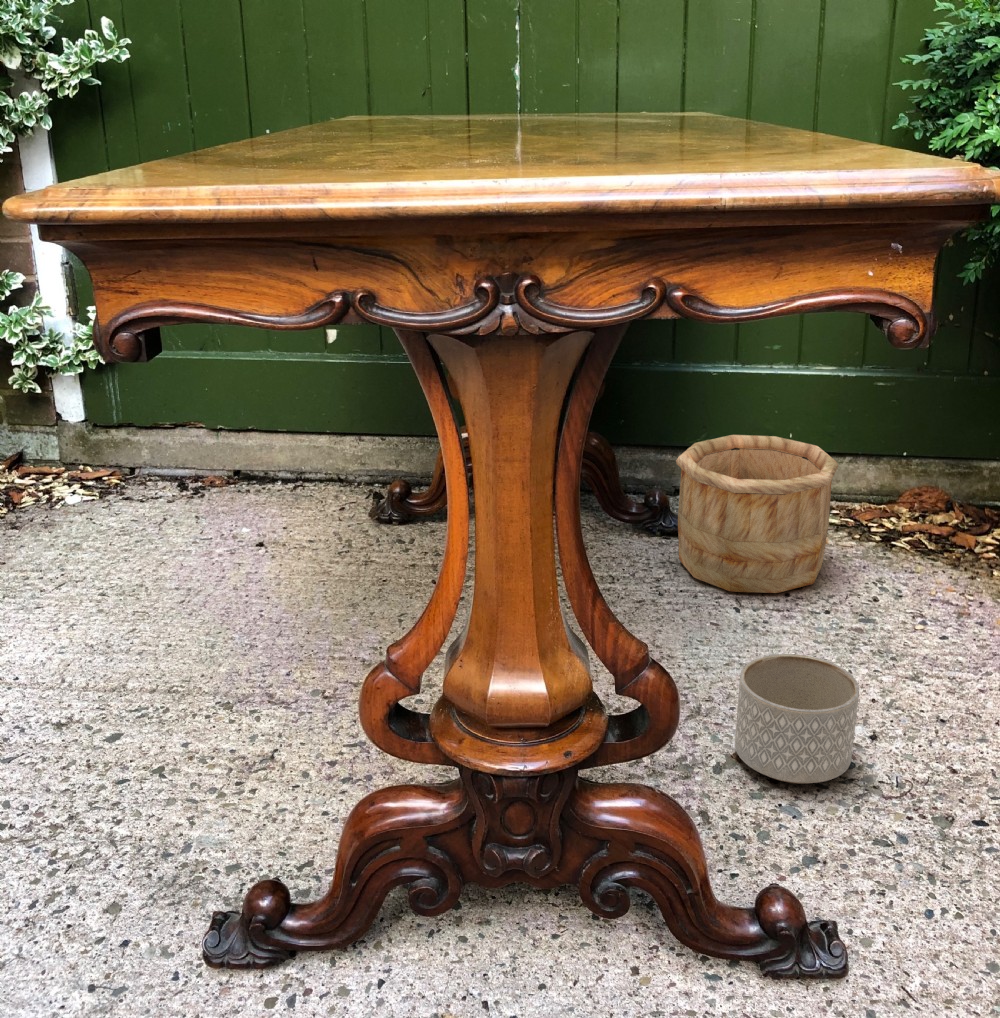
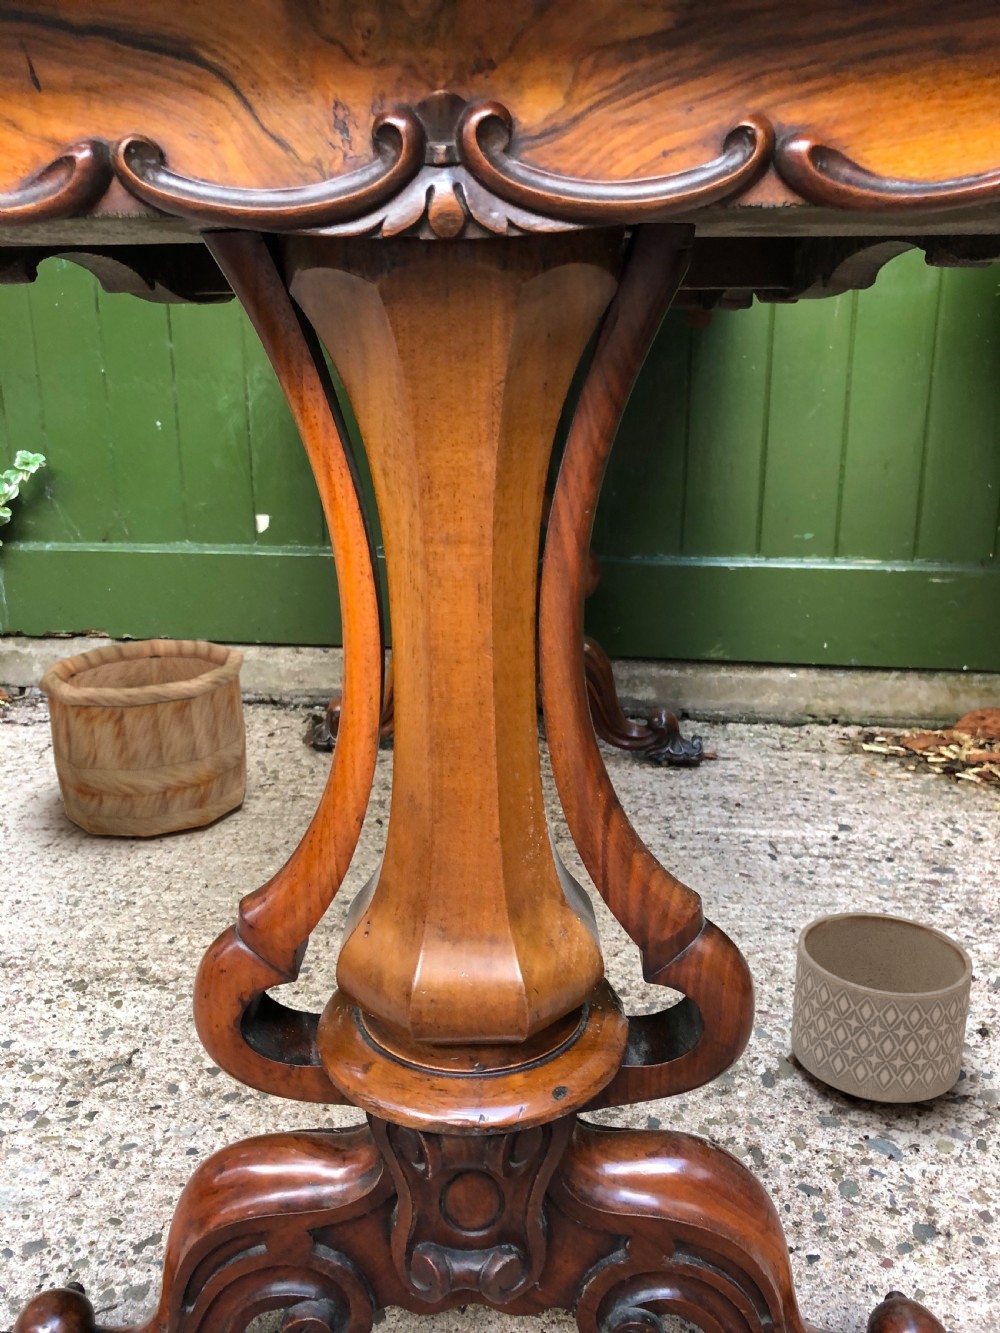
wooden bucket: present [676,435,838,593] -> present [38,639,247,836]

